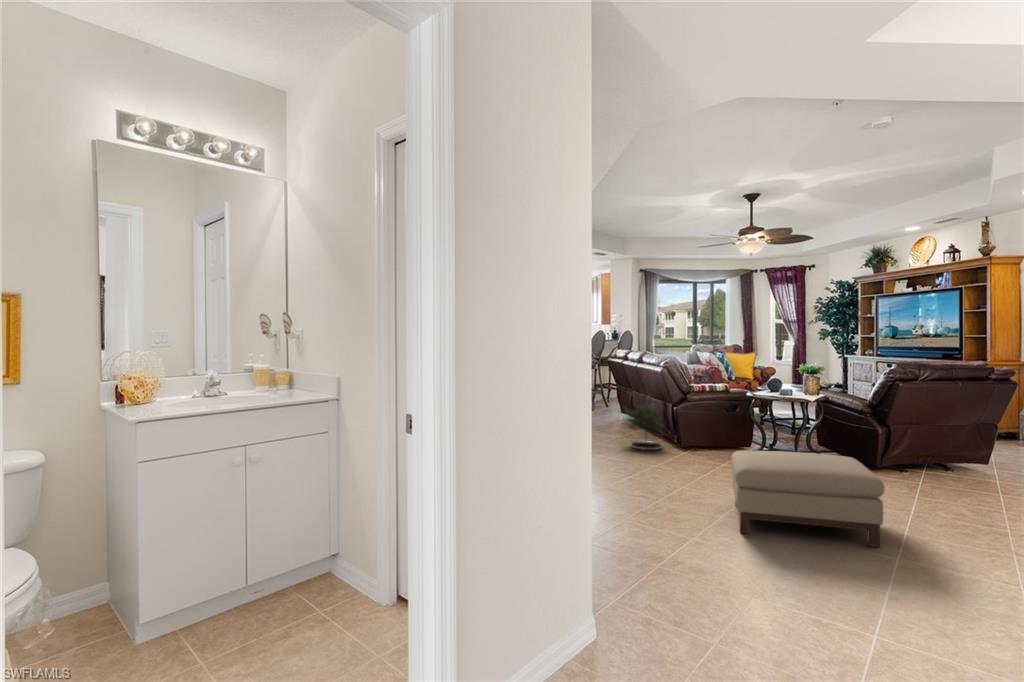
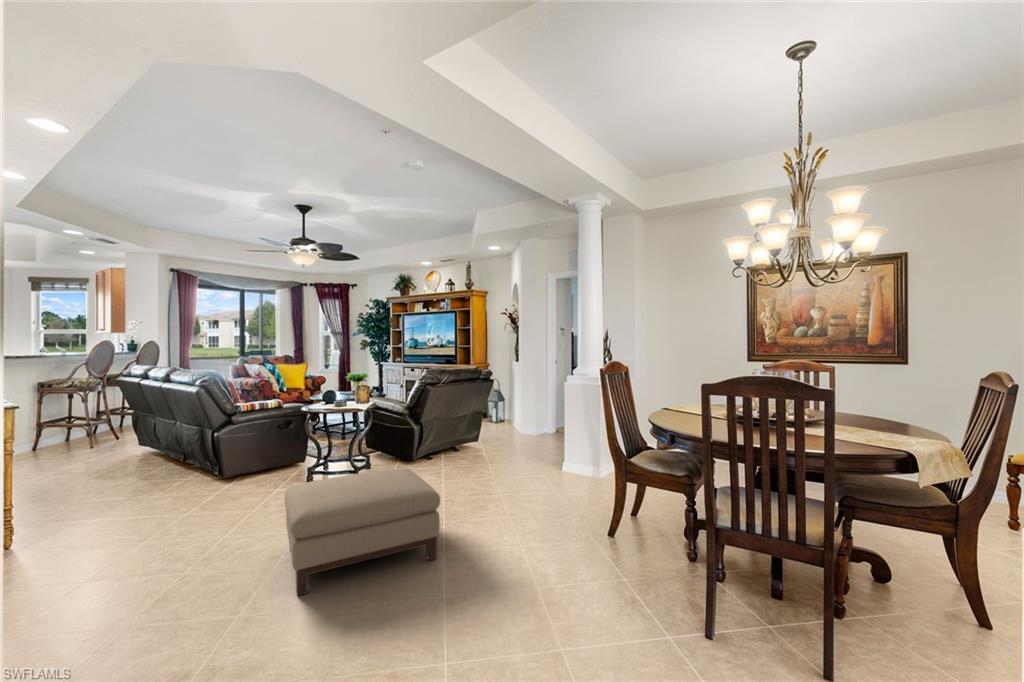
potted tree: present [627,388,664,450] -> none [135,413,200,494]

